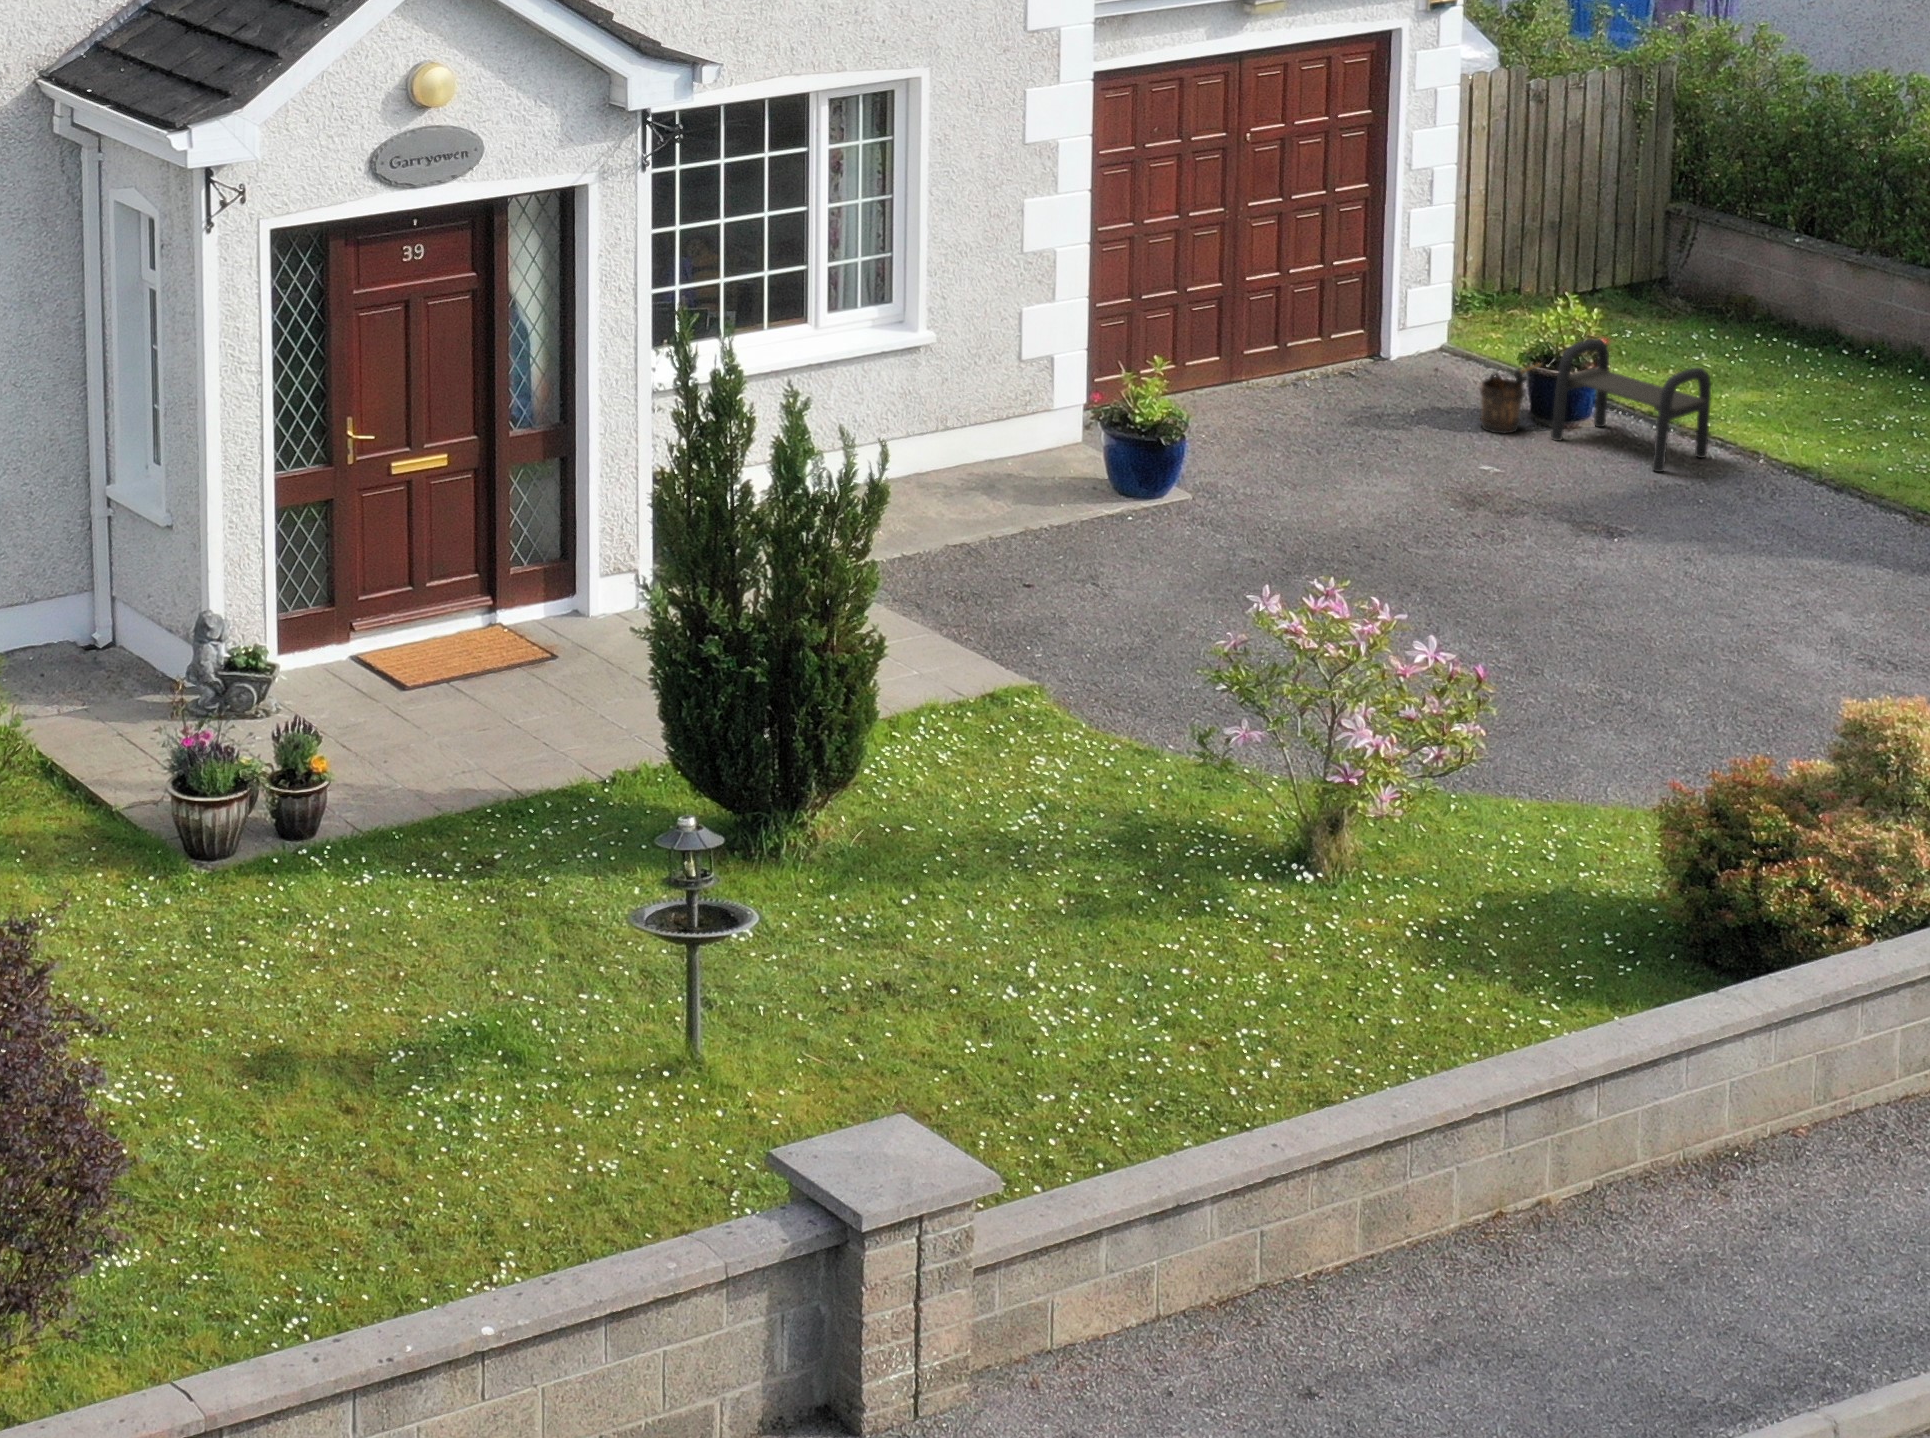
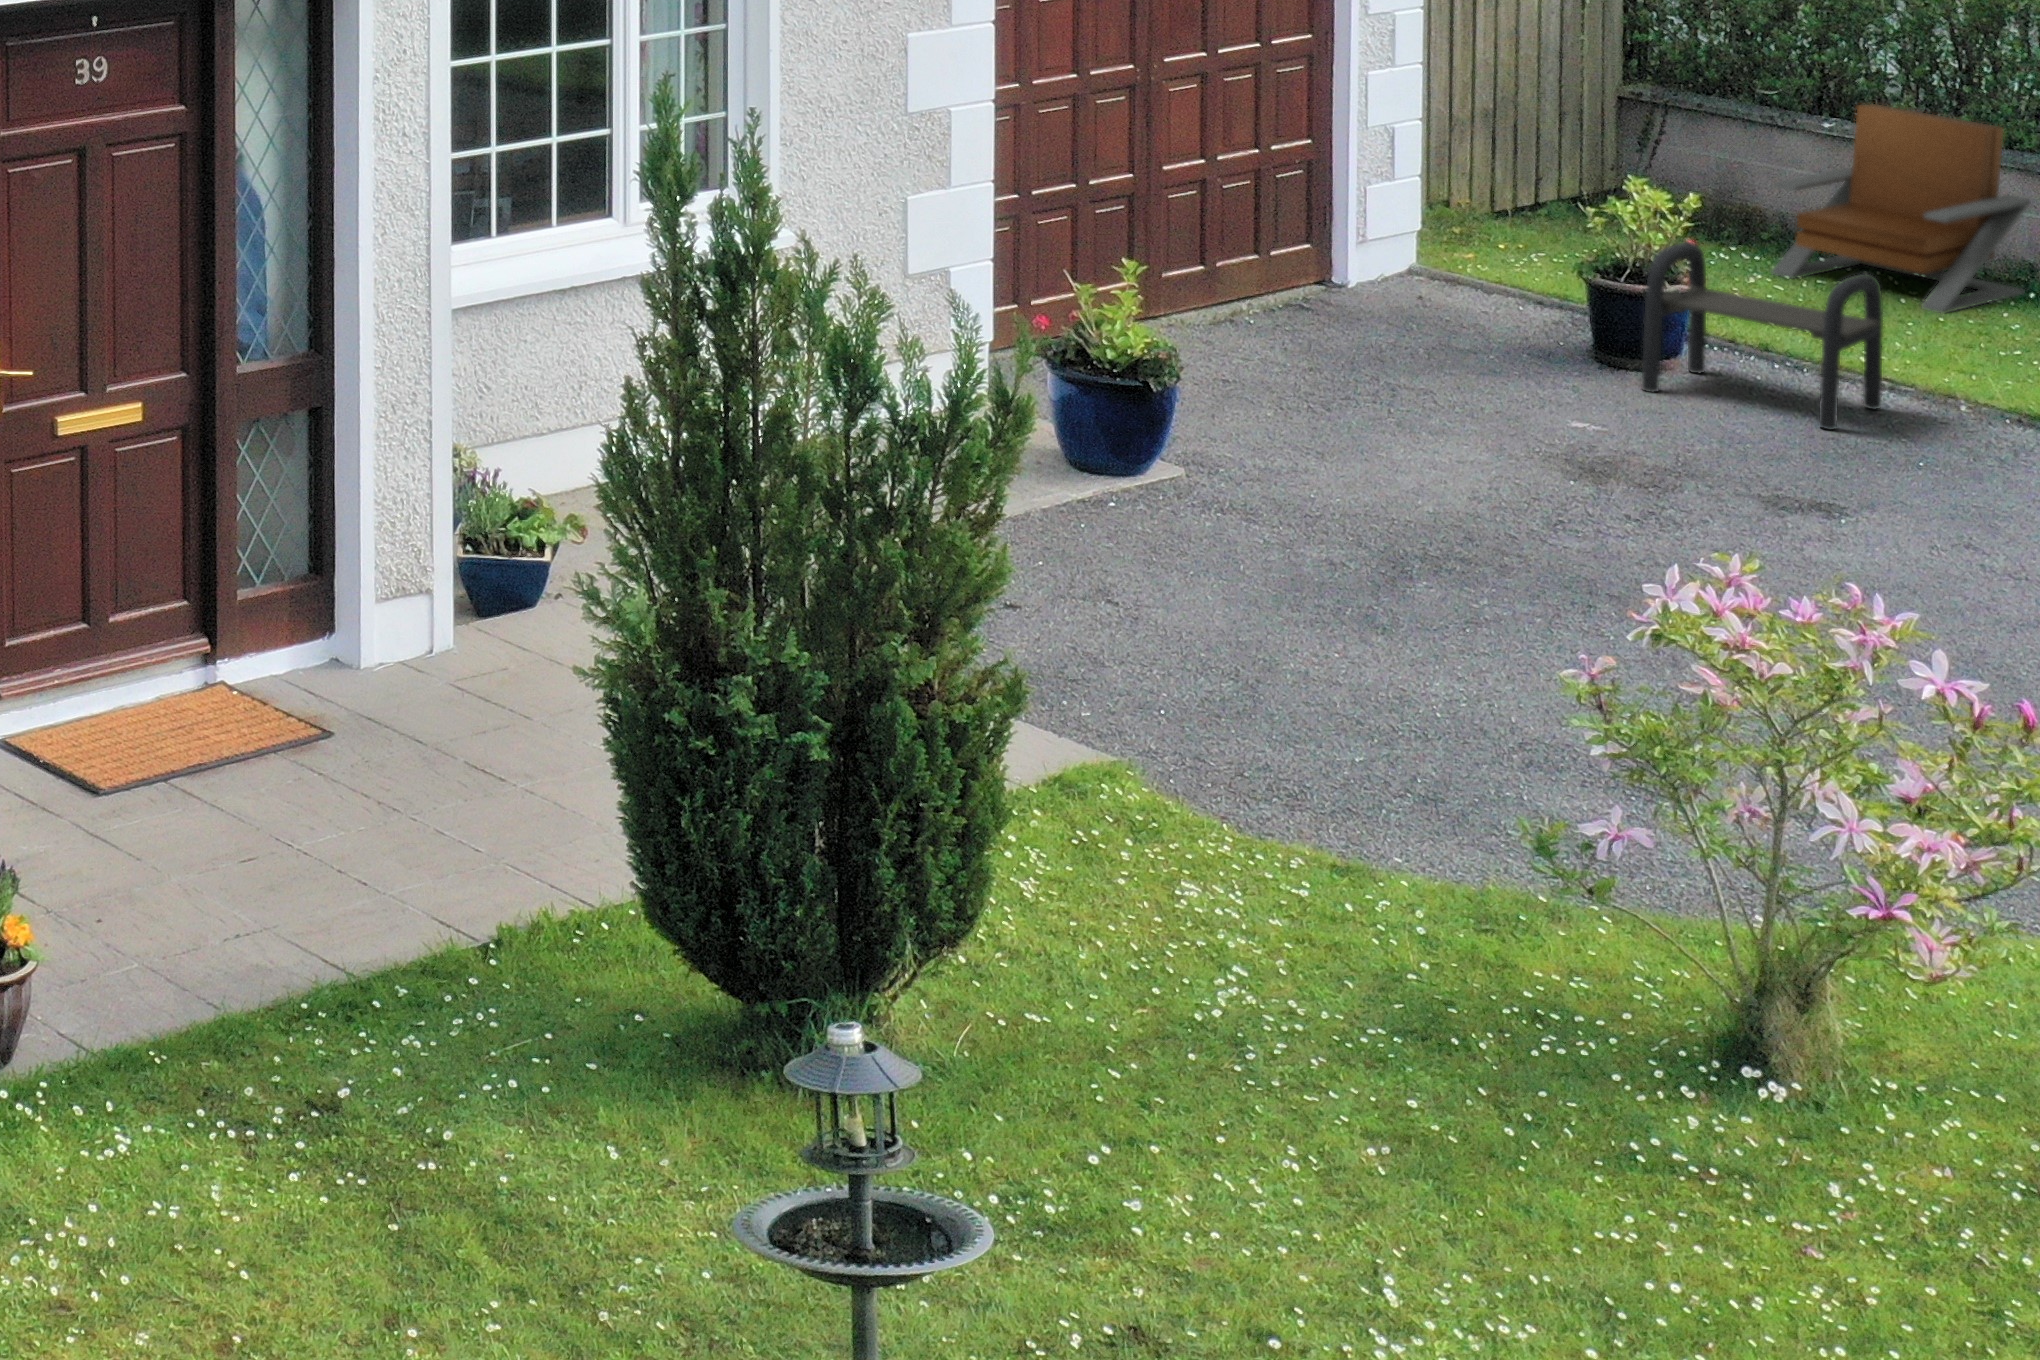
lounge chair: none [1714,229,1893,384] -> present [1772,104,2030,313]
bucket: present [1480,364,1540,433] -> none [1526,281,1613,385]

